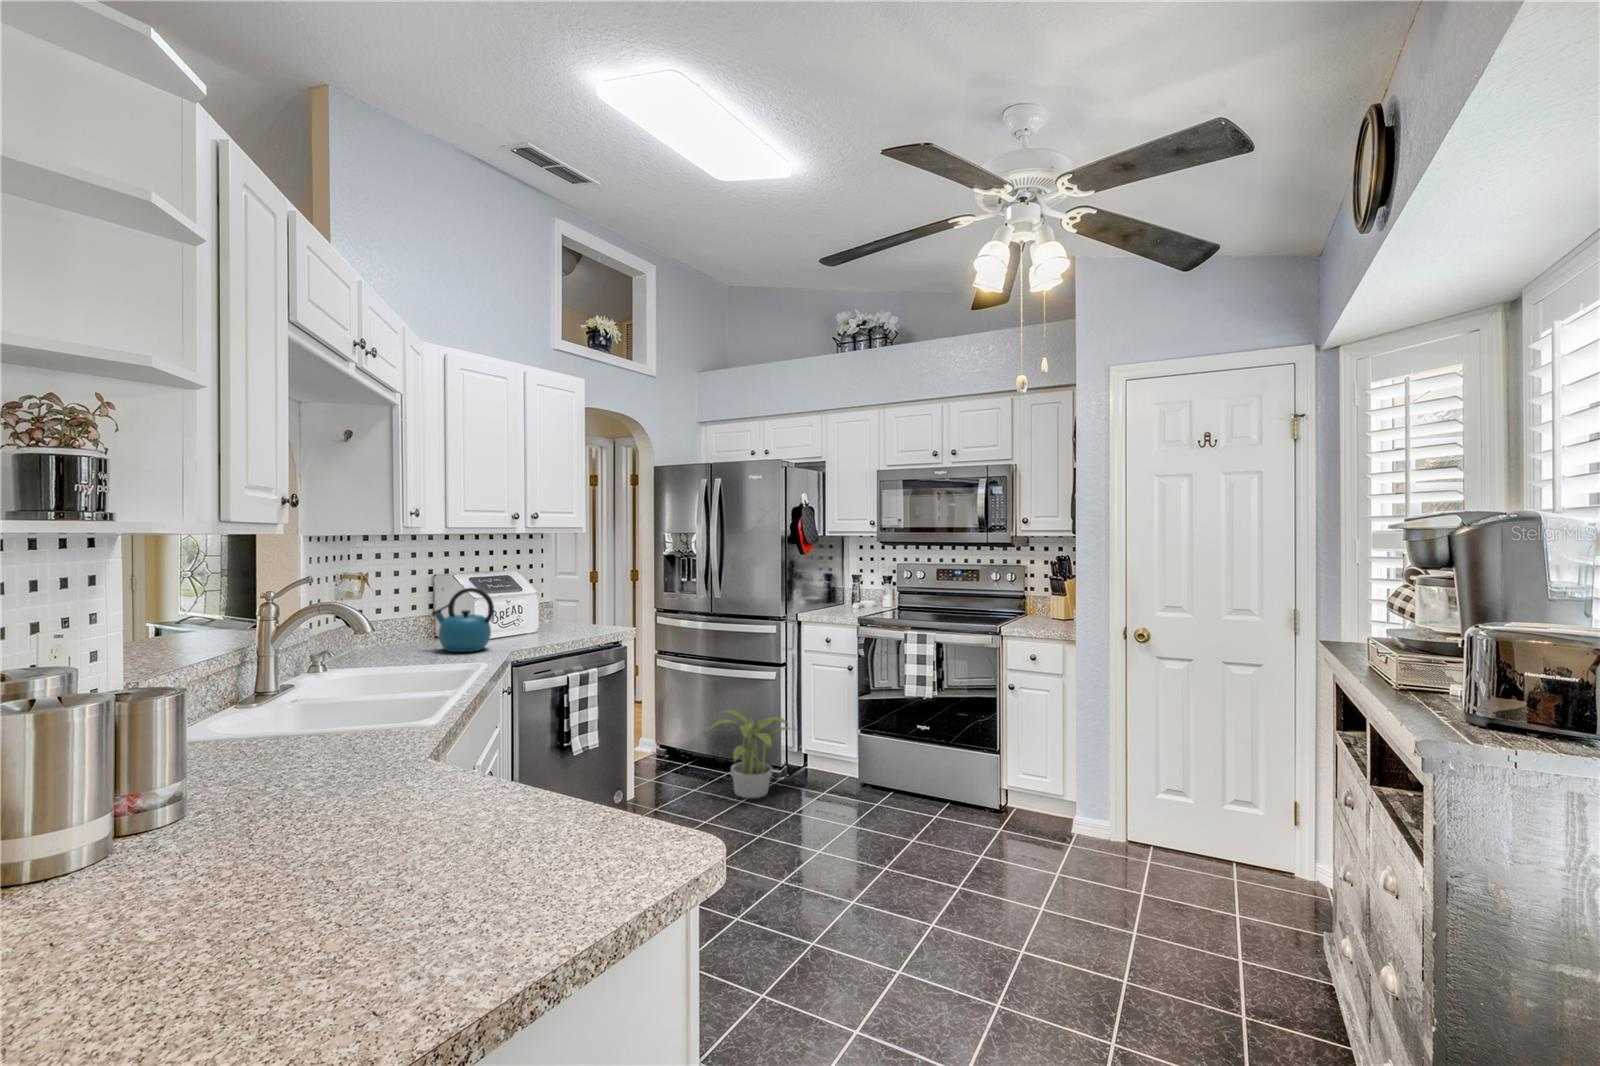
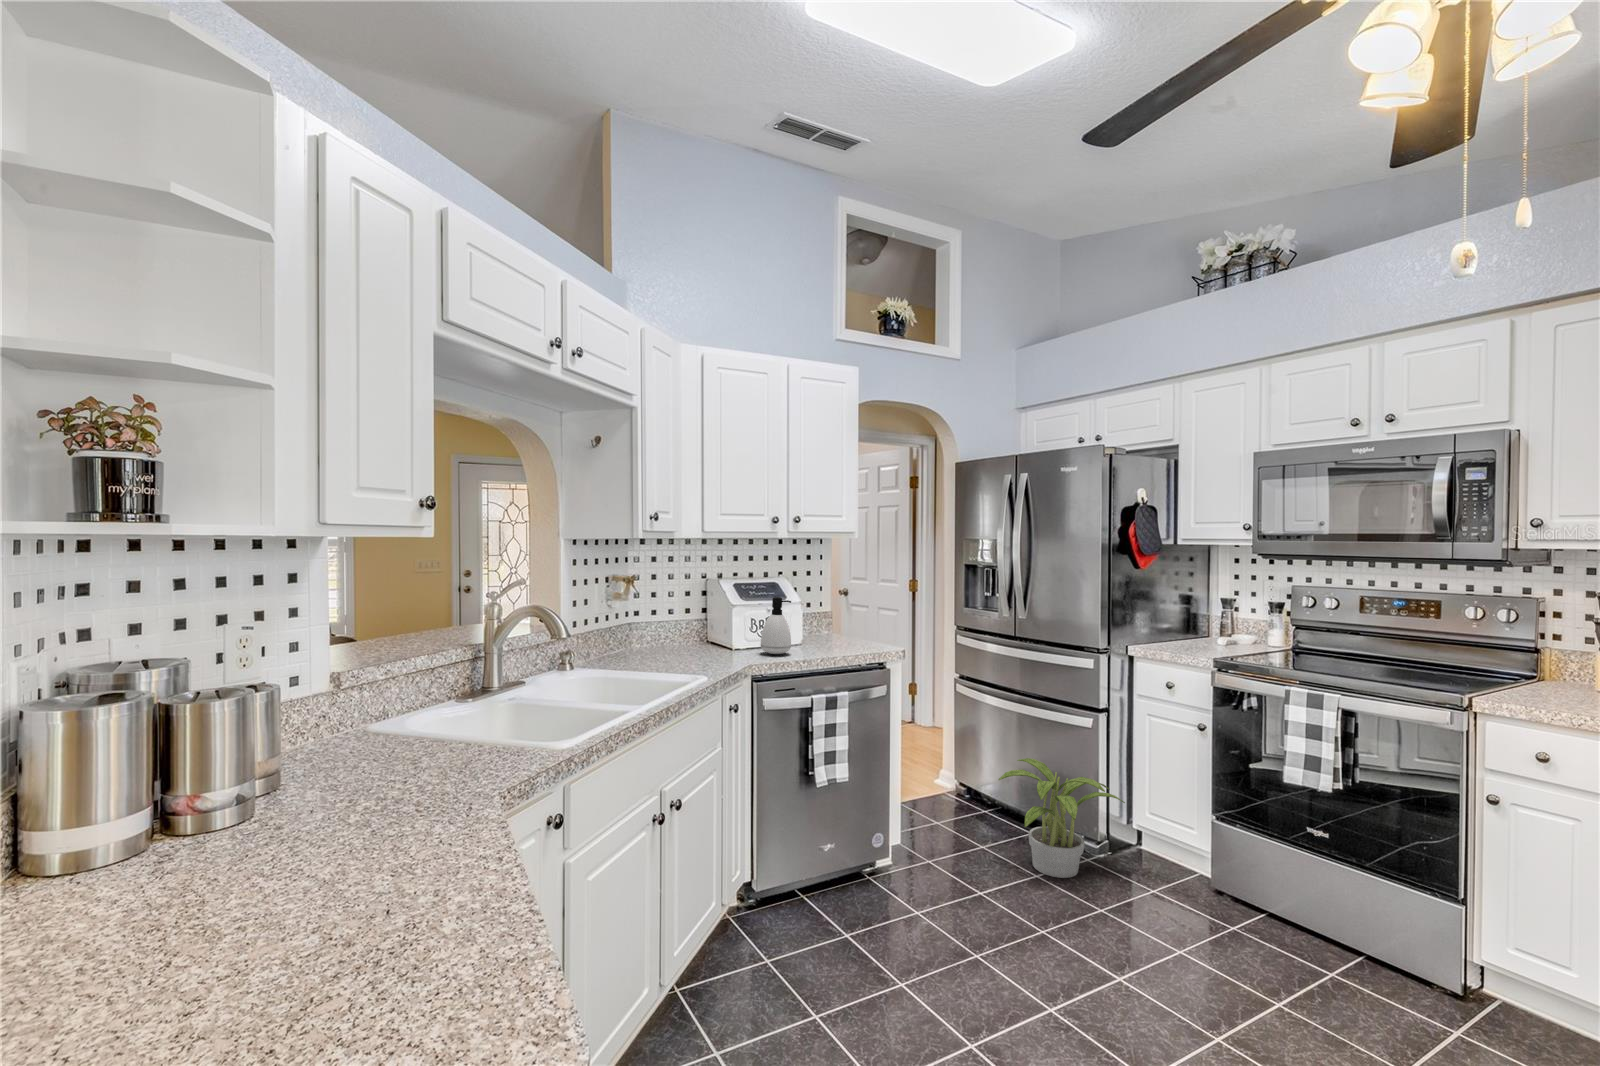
kettle: present [432,588,494,652] -> none [680,594,734,661]
soap dispenser: none [510,589,542,641] -> present [761,597,791,654]

